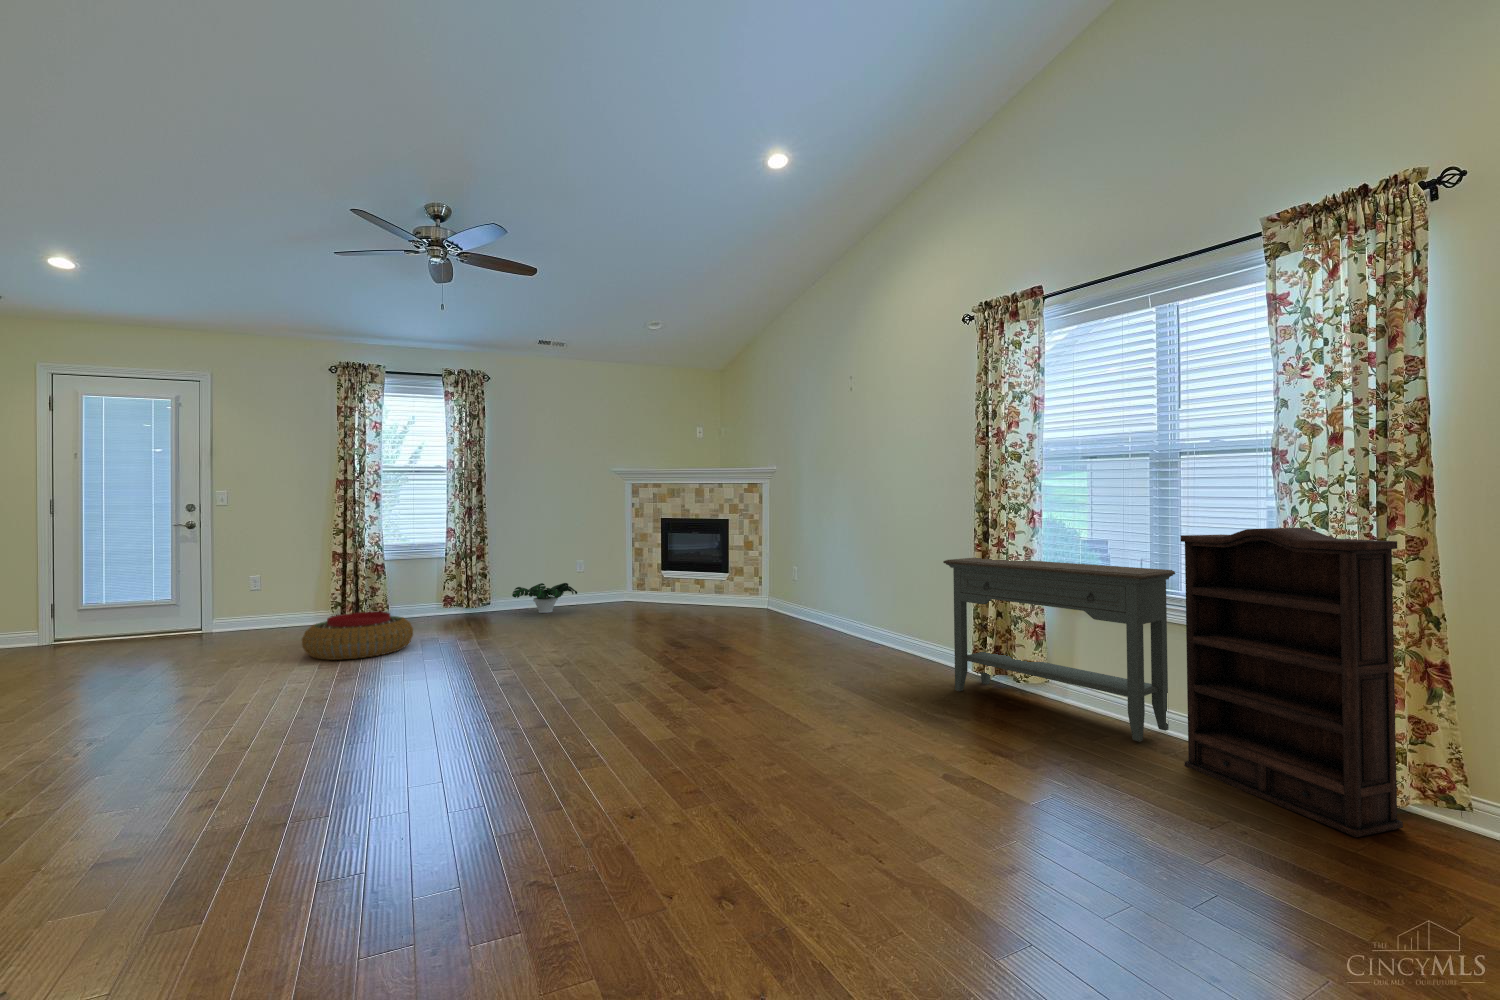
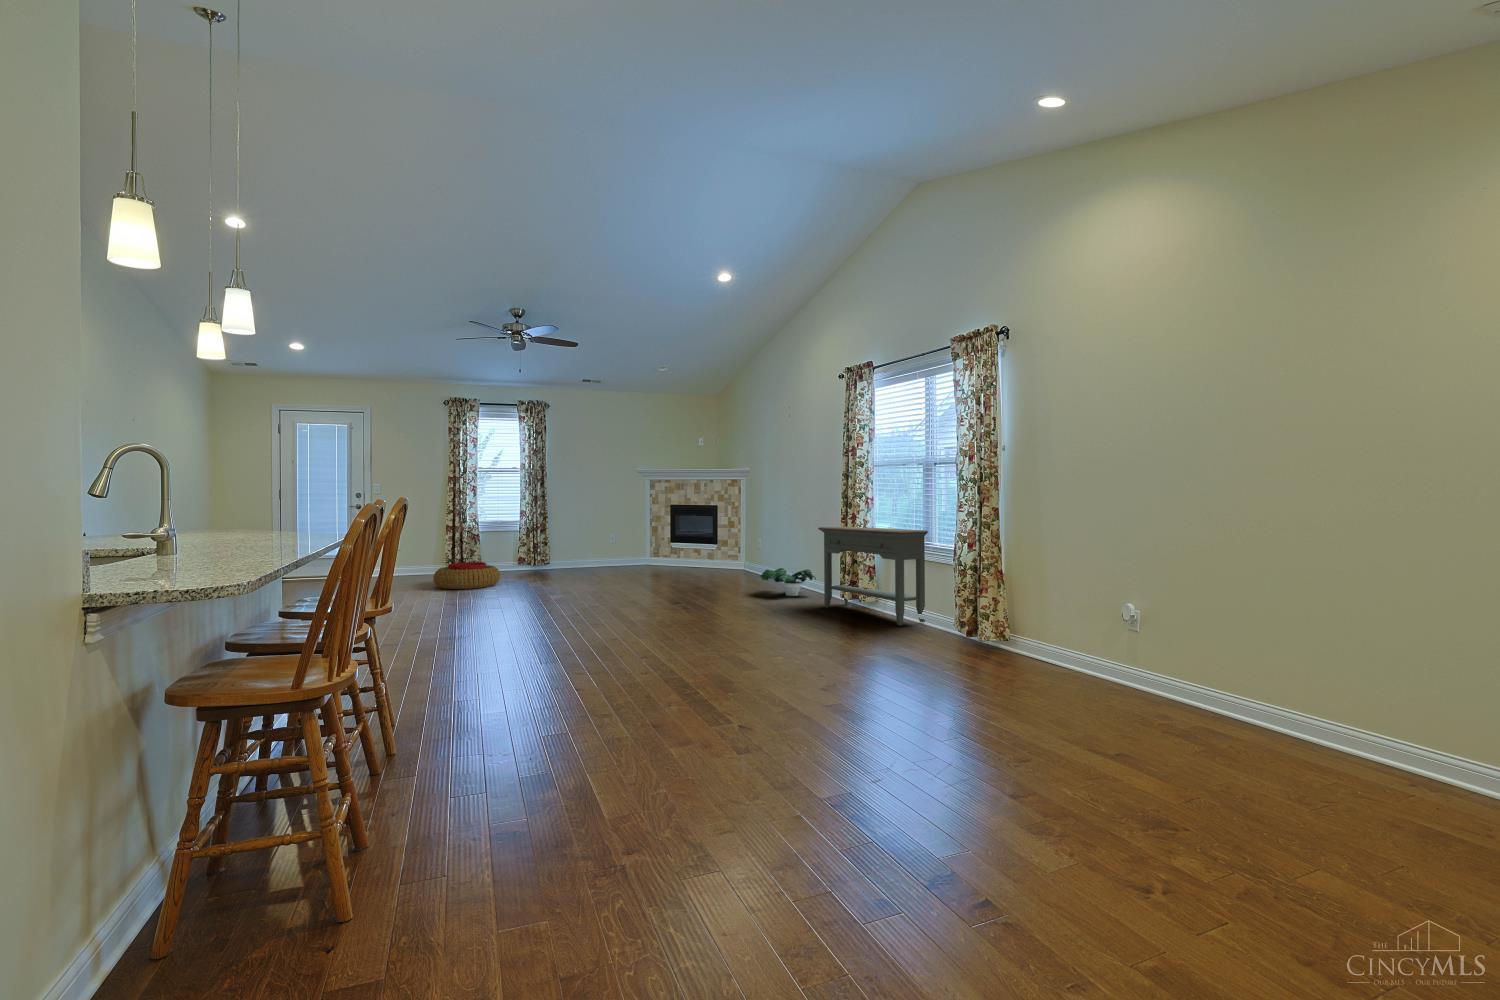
bookshelf: present [1181,528,1403,837] -> none [910,504,981,652]
potted plant: present [512,583,577,613] -> present [760,568,816,596]

